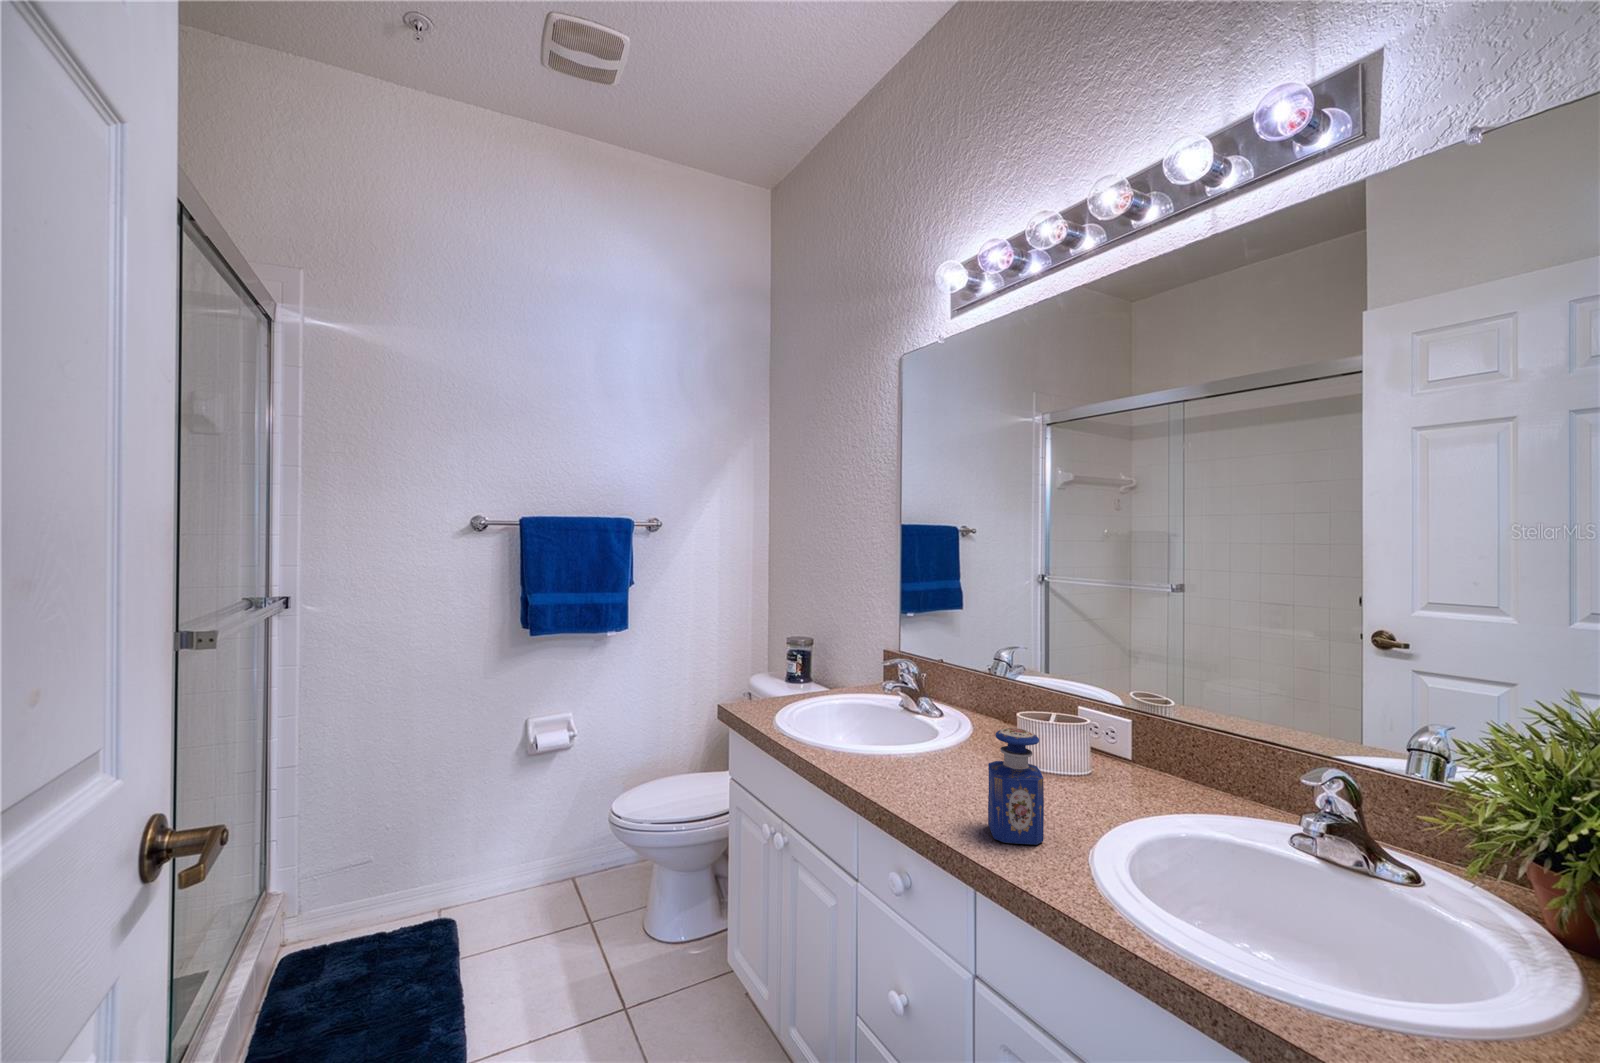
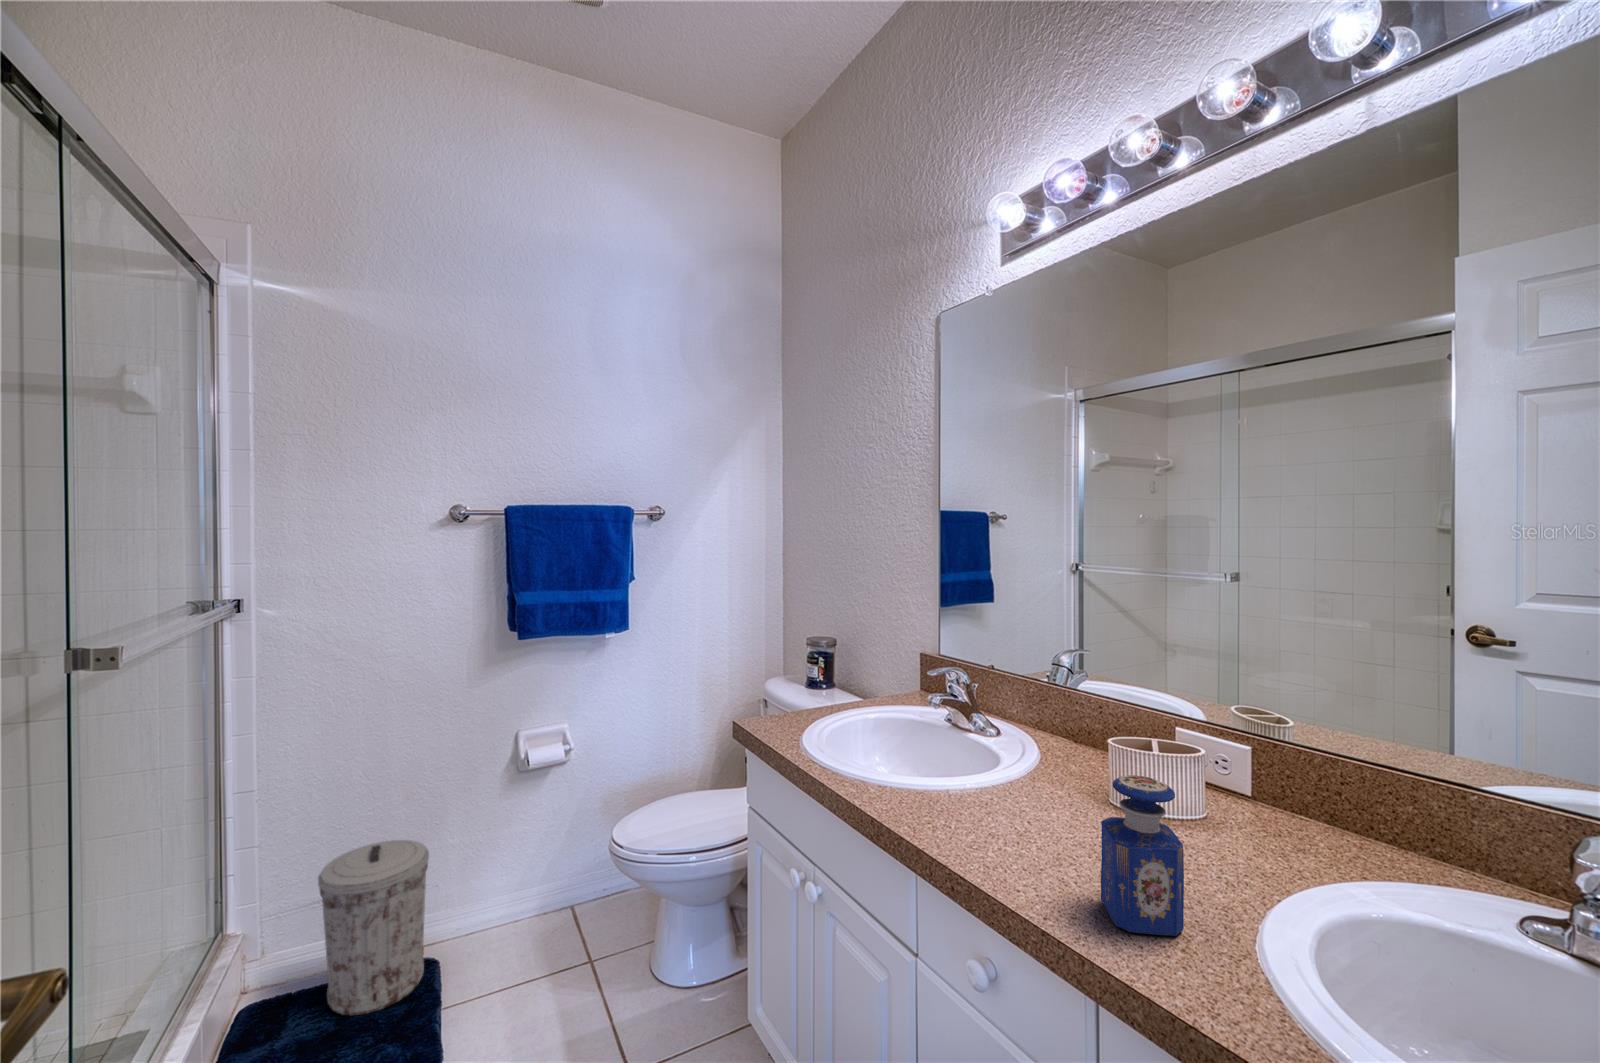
trash can: none [353,812,449,962] -> present [318,840,429,1015]

